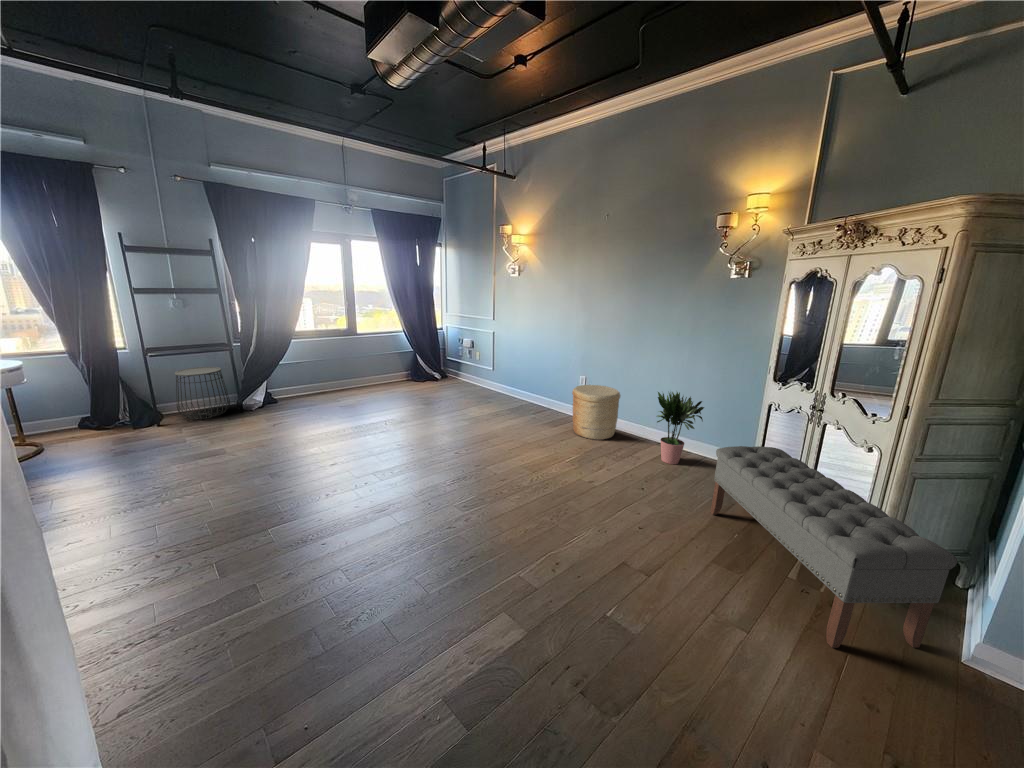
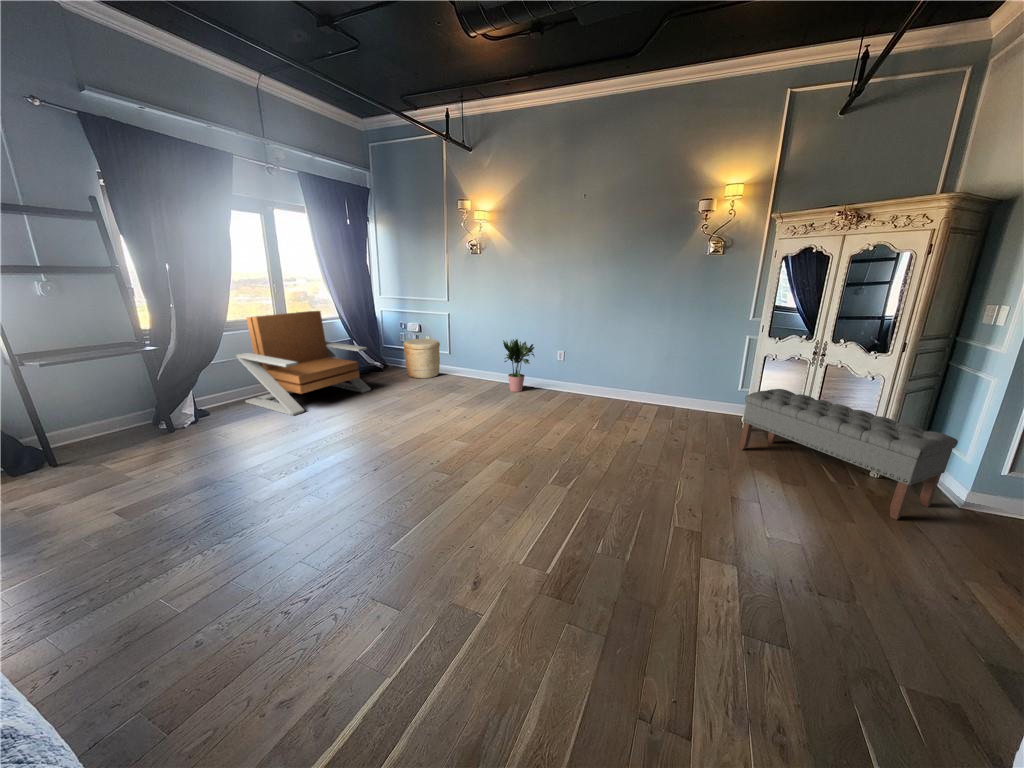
lounge chair: none [307,323,409,409] -> present [236,311,371,416]
side table: present [175,367,230,419] -> none [58,380,149,455]
woven basket: present [572,385,620,440] -> present [403,339,440,378]
potted plant: present [657,392,704,464] -> present [503,339,534,392]

